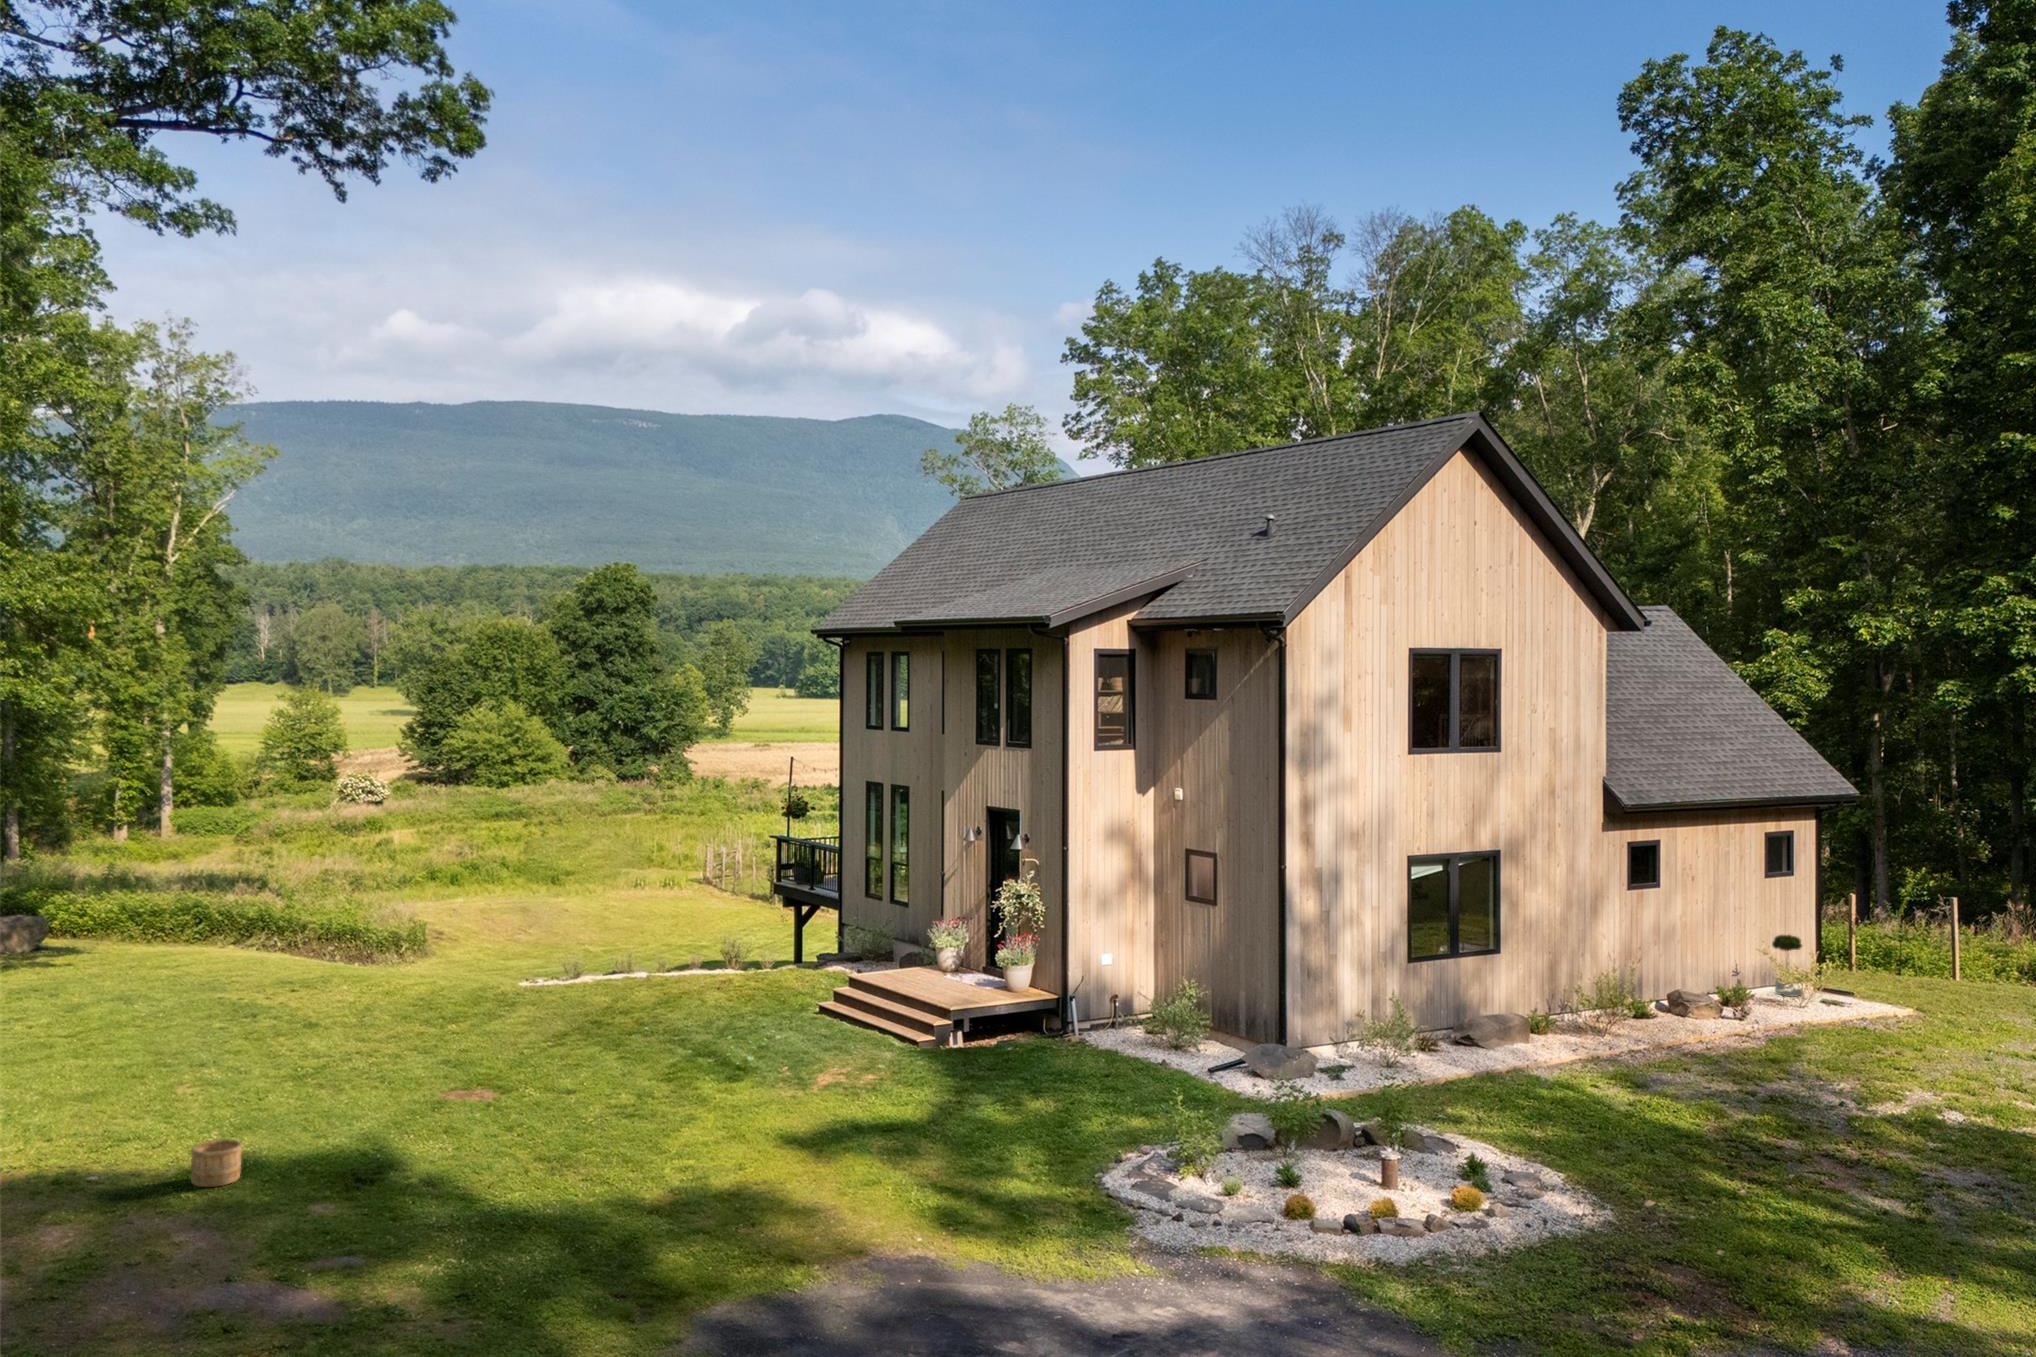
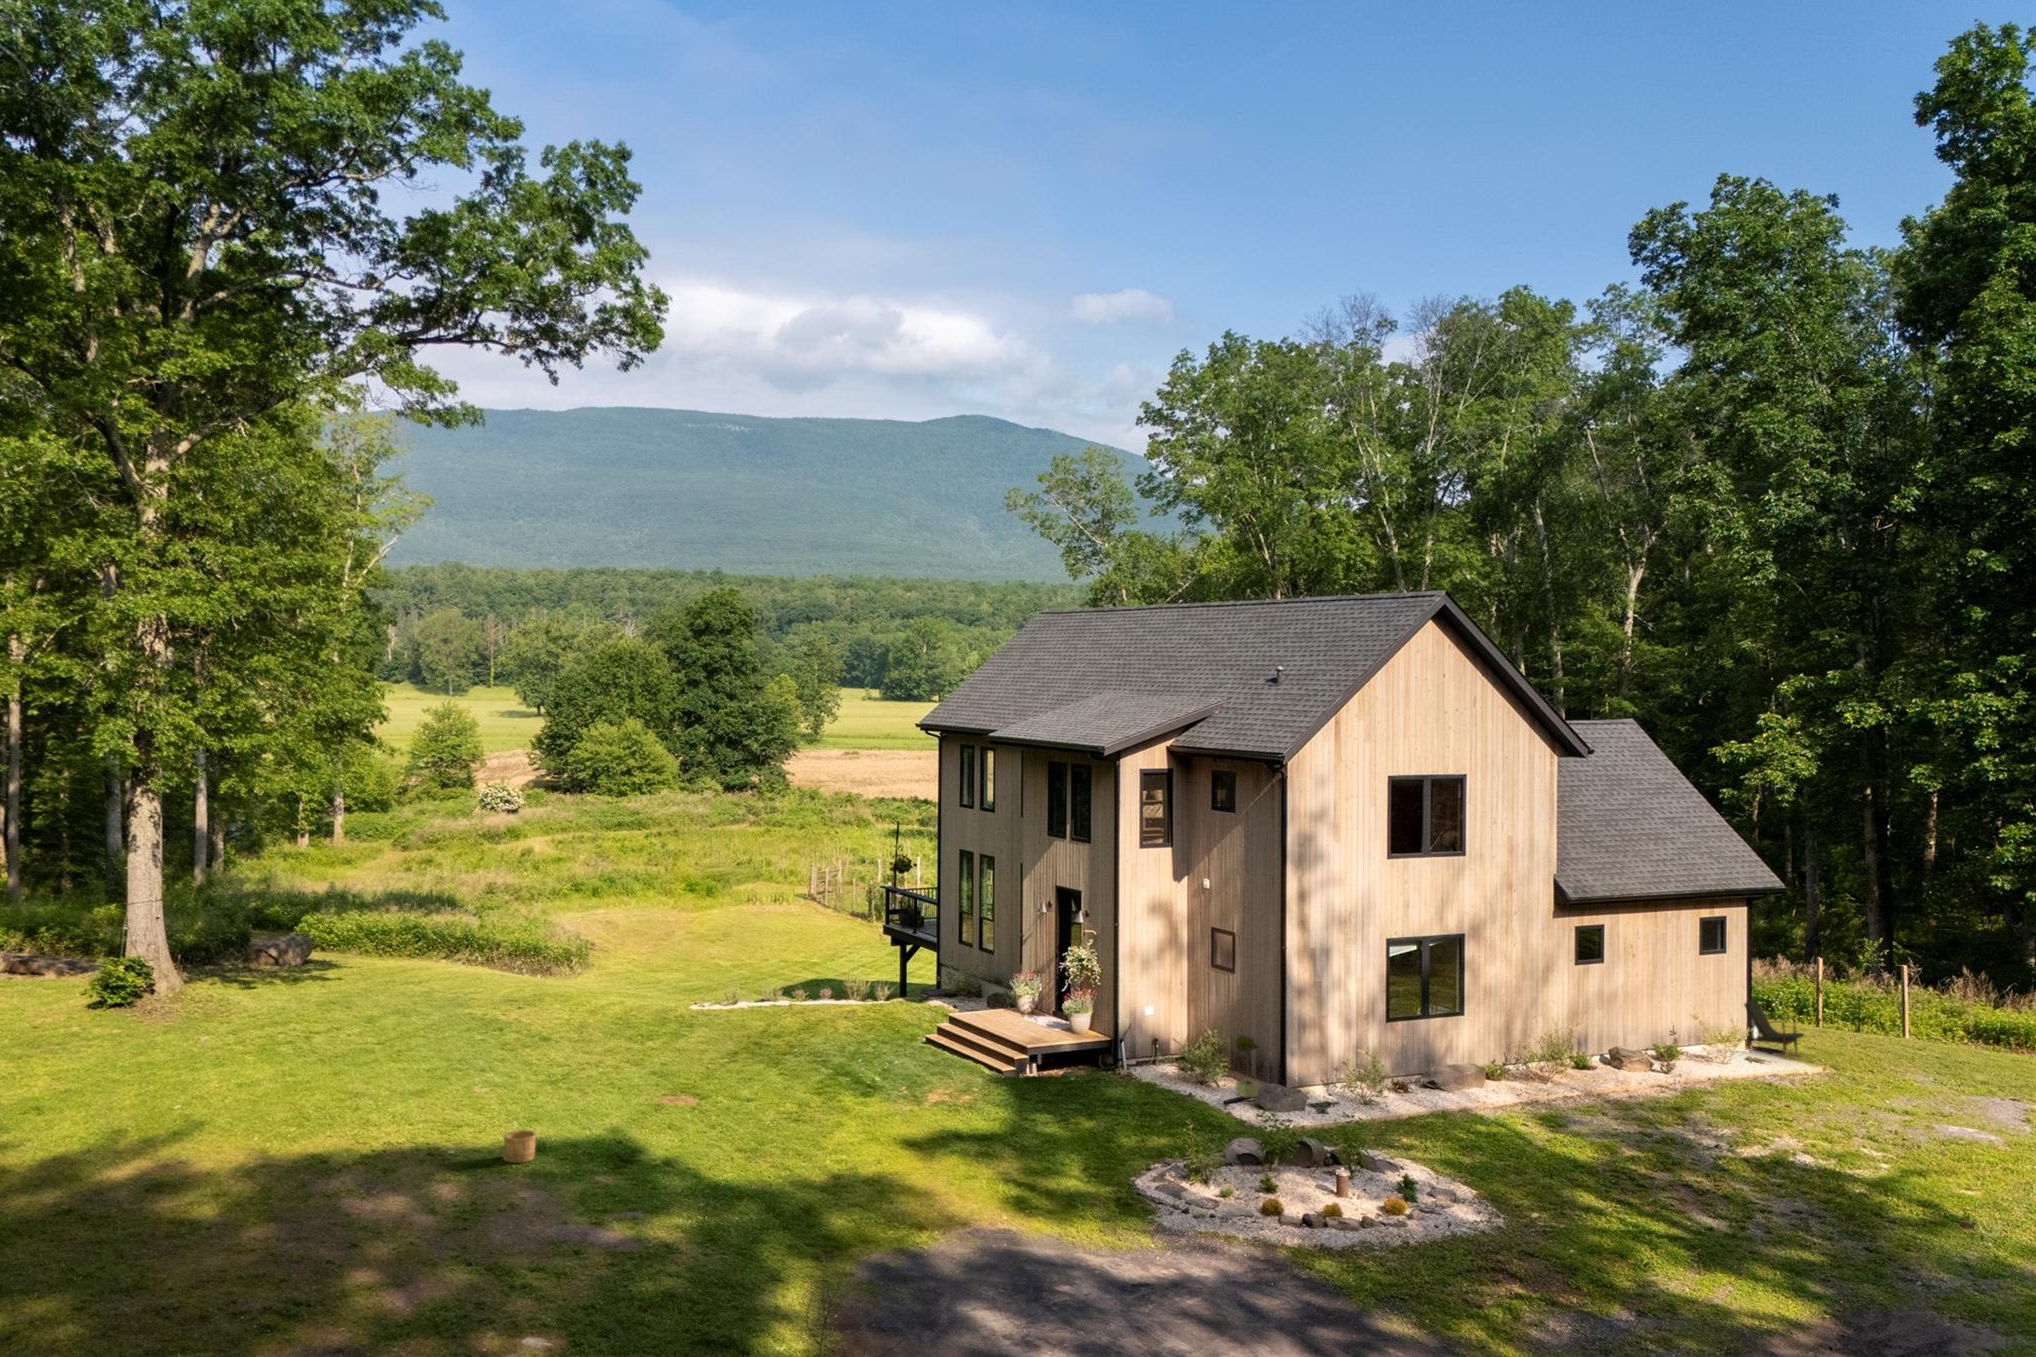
lounge chair: none [1818,930,1889,999] -> present [1744,1000,1804,1057]
potted tree: present [1772,935,1802,997] -> present [1236,1035,1258,1098]

